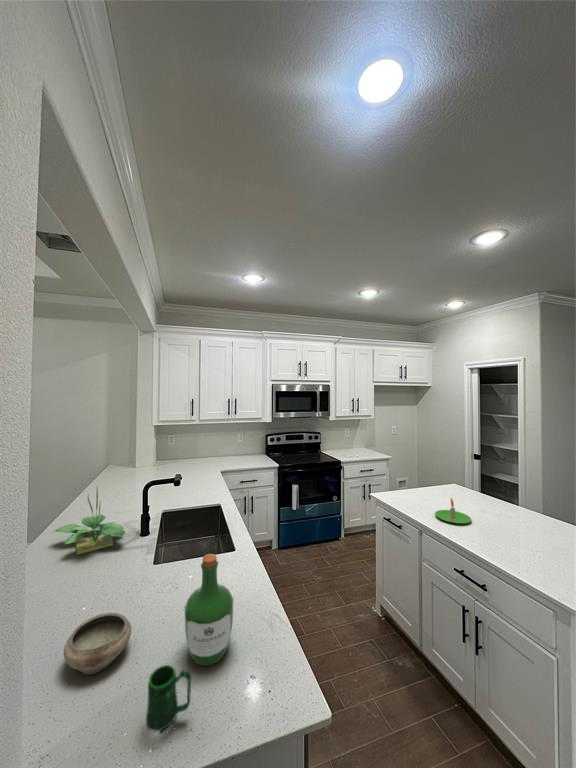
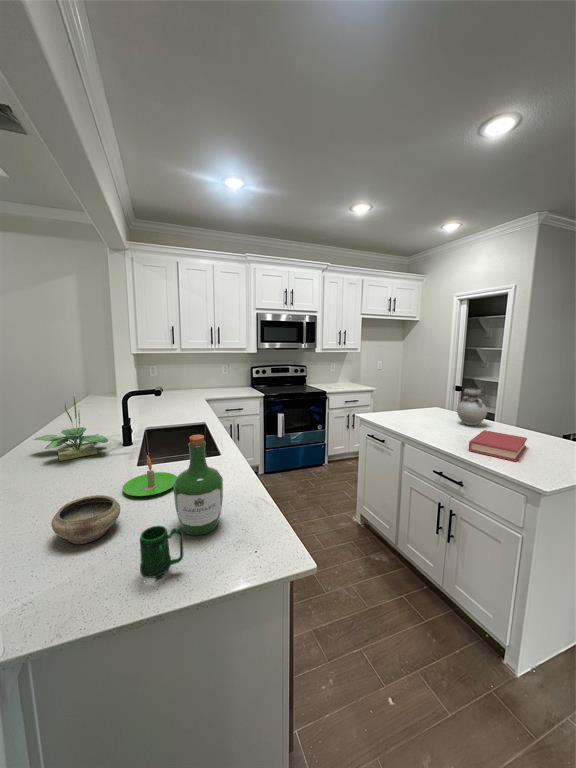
vase: none [475,471,507,511] -> present [457,389,487,425]
candle: present [435,498,471,523] -> present [122,455,177,496]
hardback book: none [489,522,552,566] -> present [468,430,527,461]

